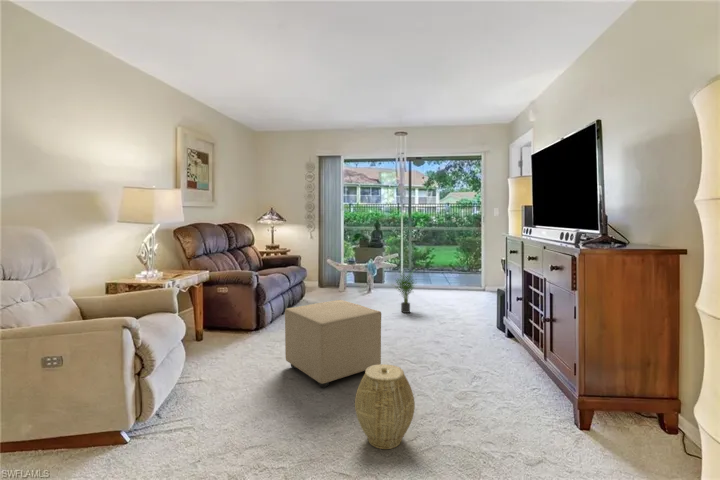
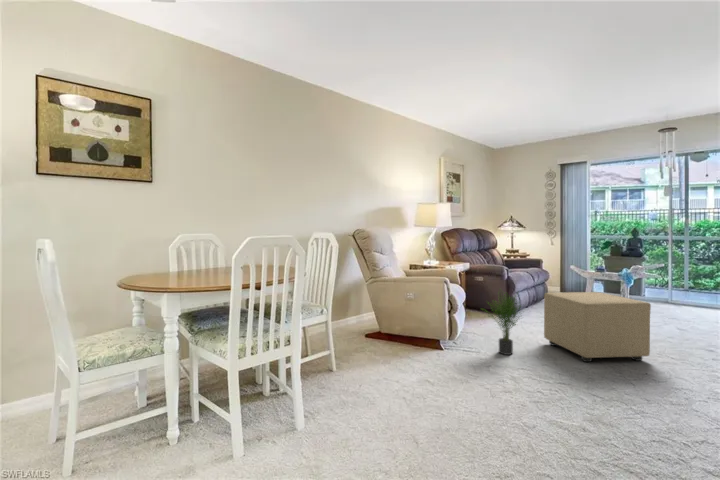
potted plant: present [396,274,413,313] -> present [486,293,520,355]
woven basket: present [355,364,415,449] -> none [629,338,700,412]

